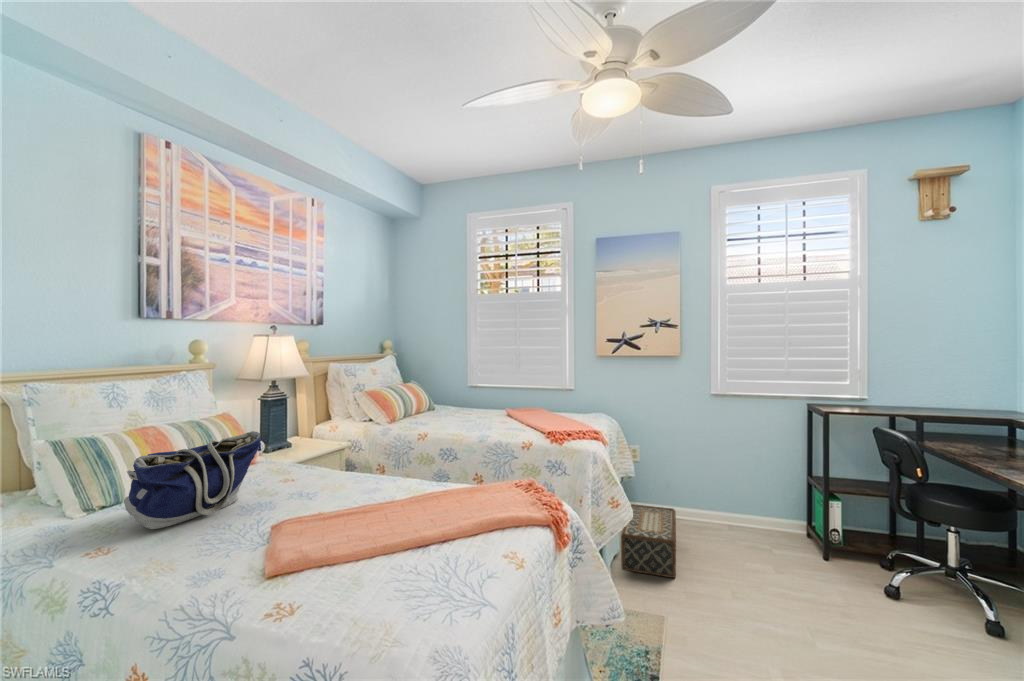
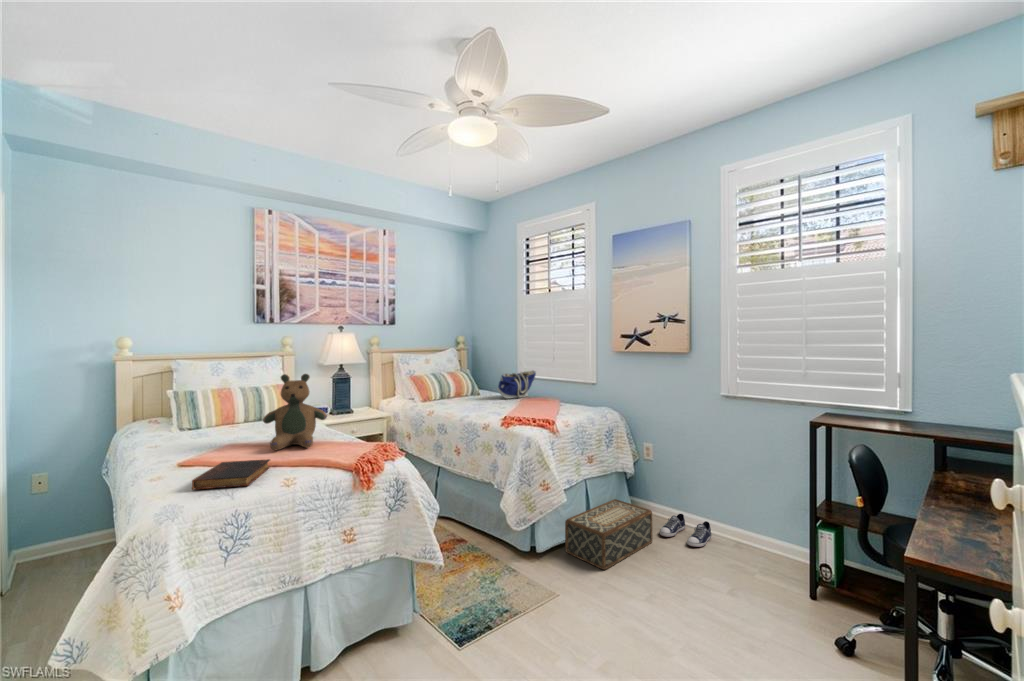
teddy bear: none [330,394,423,516] -> present [263,374,327,450]
tote bag: present [124,431,261,529] -> present [497,370,536,398]
sneaker: none [670,507,715,536] -> present [660,514,712,547]
book: none [365,531,485,611] -> present [192,459,270,489]

